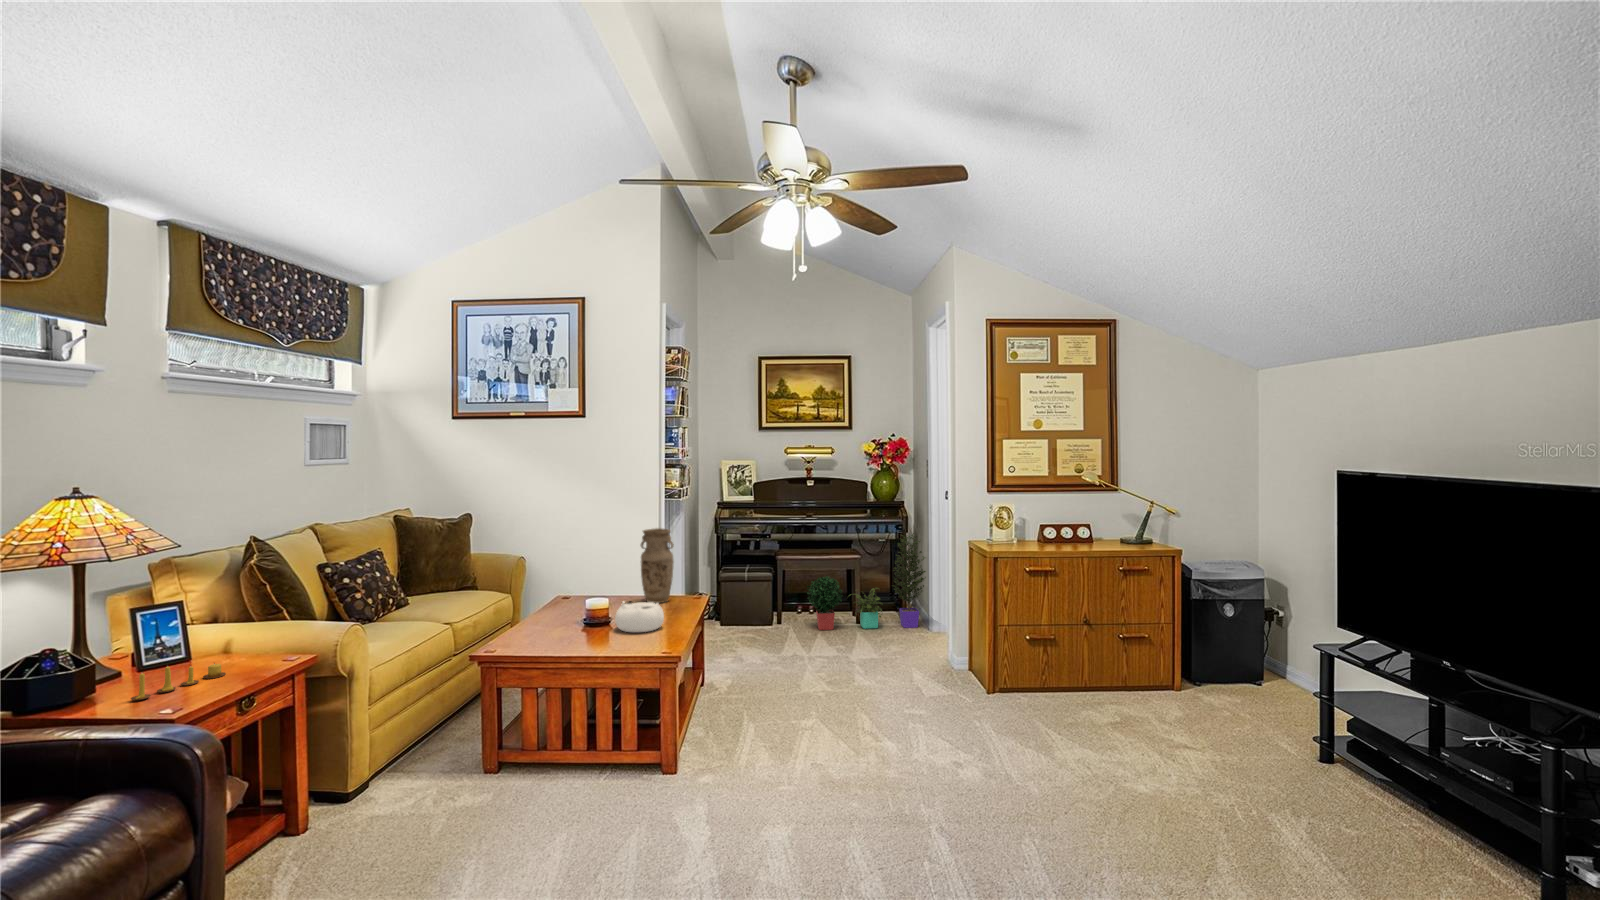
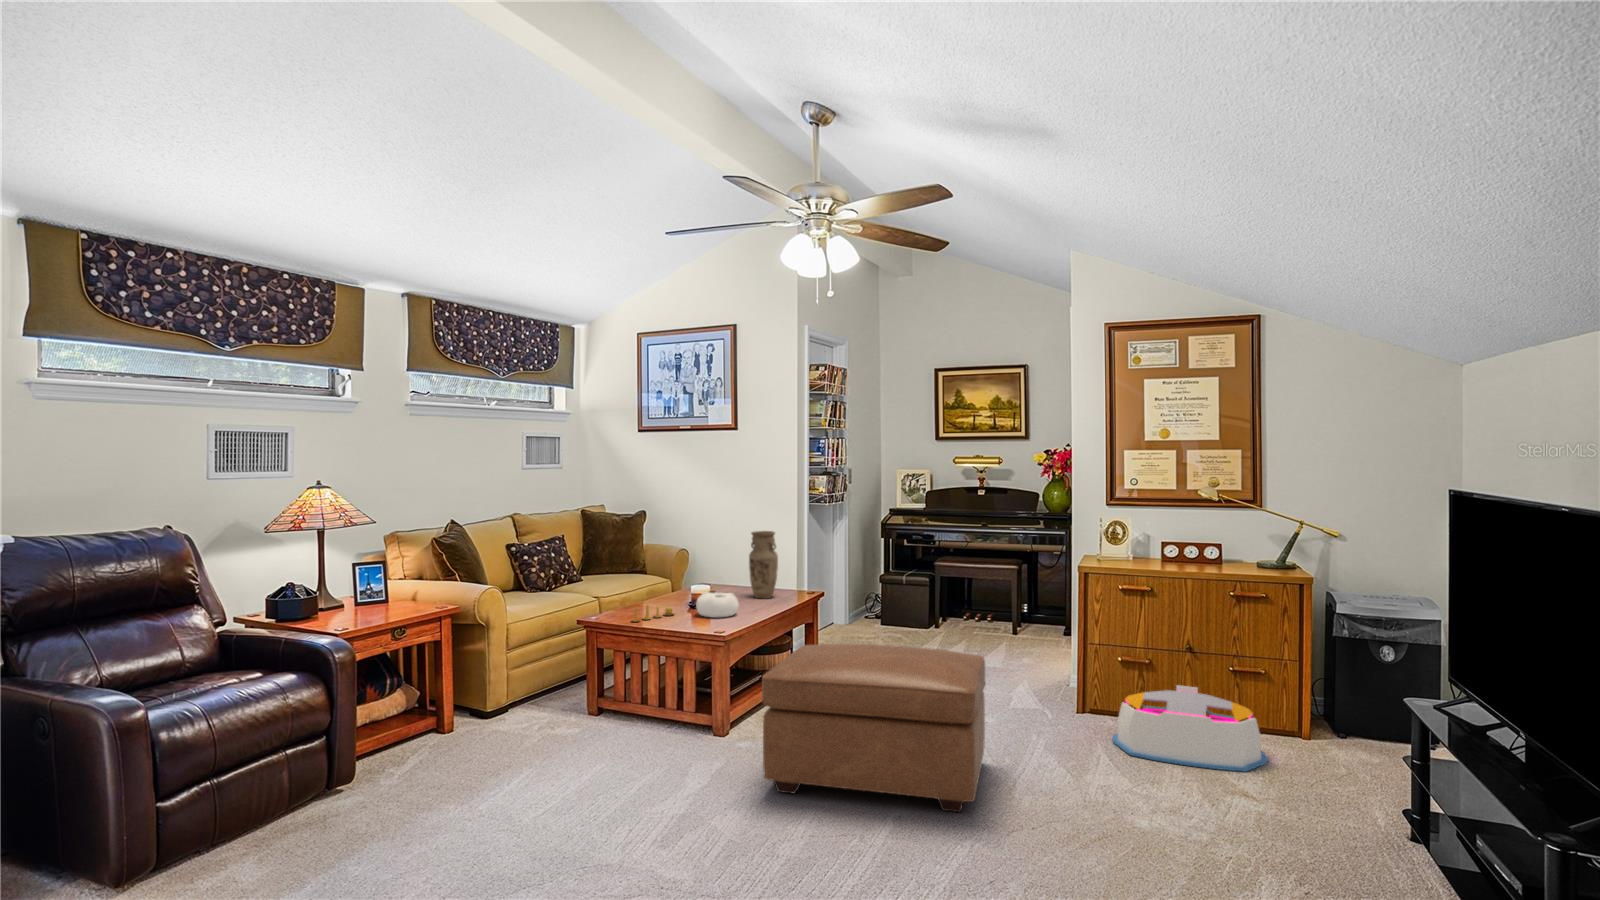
potted plant: present [807,533,926,630] -> none [954,552,1088,655]
ottoman: none [776,647,1022,829] -> present [762,644,986,812]
storage bin: none [1038,652,1169,725] -> present [1112,686,1268,772]
candle: present [131,663,226,700] -> present [632,605,673,622]

